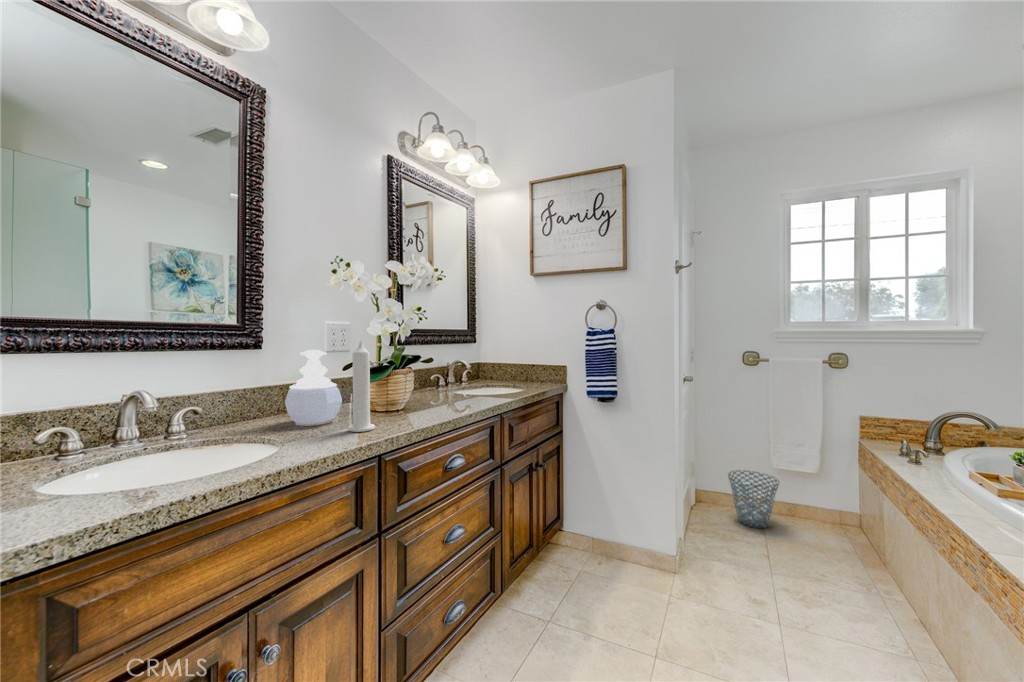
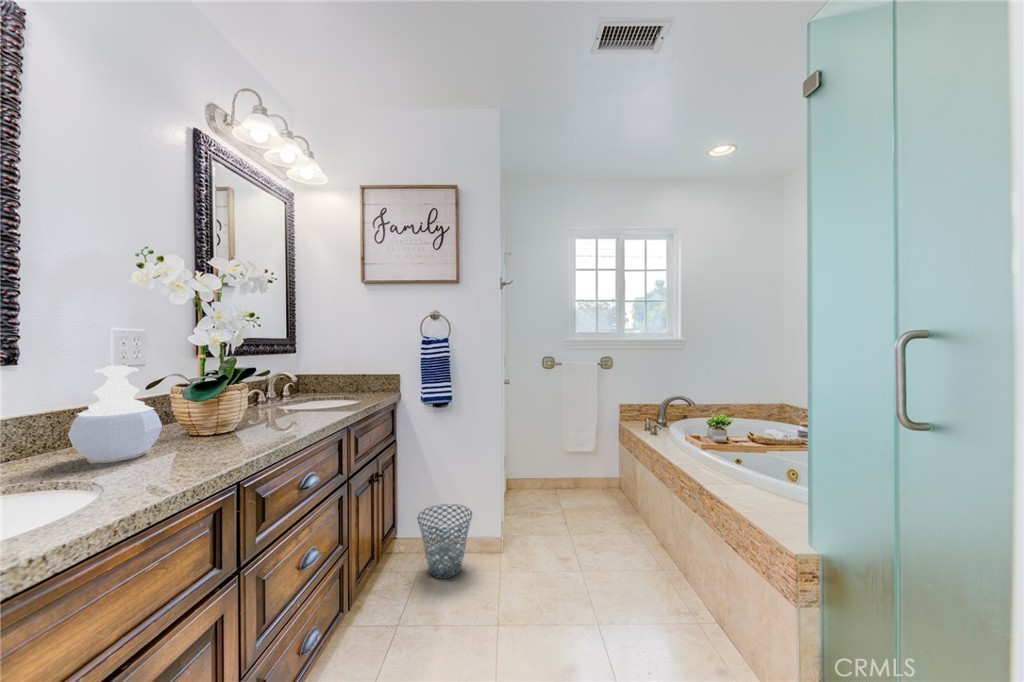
candle: present [348,340,375,432] -> none [184,353,220,460]
waste basket: present [728,470,779,528] -> present [417,504,472,578]

